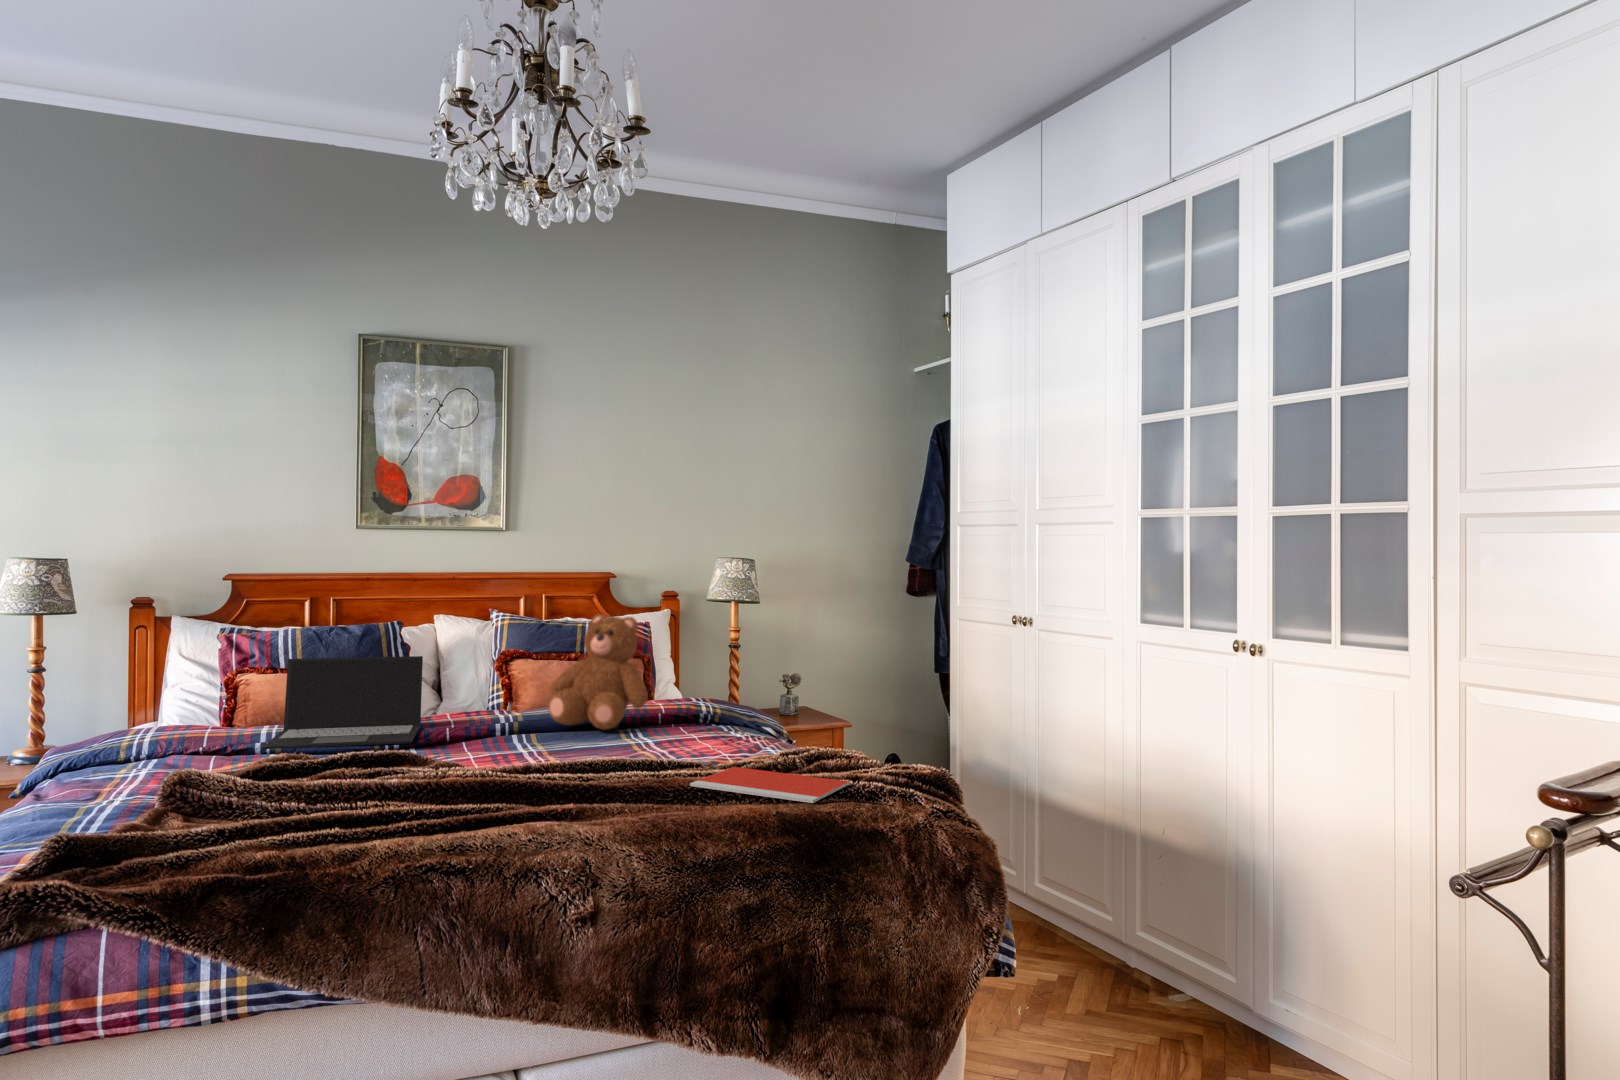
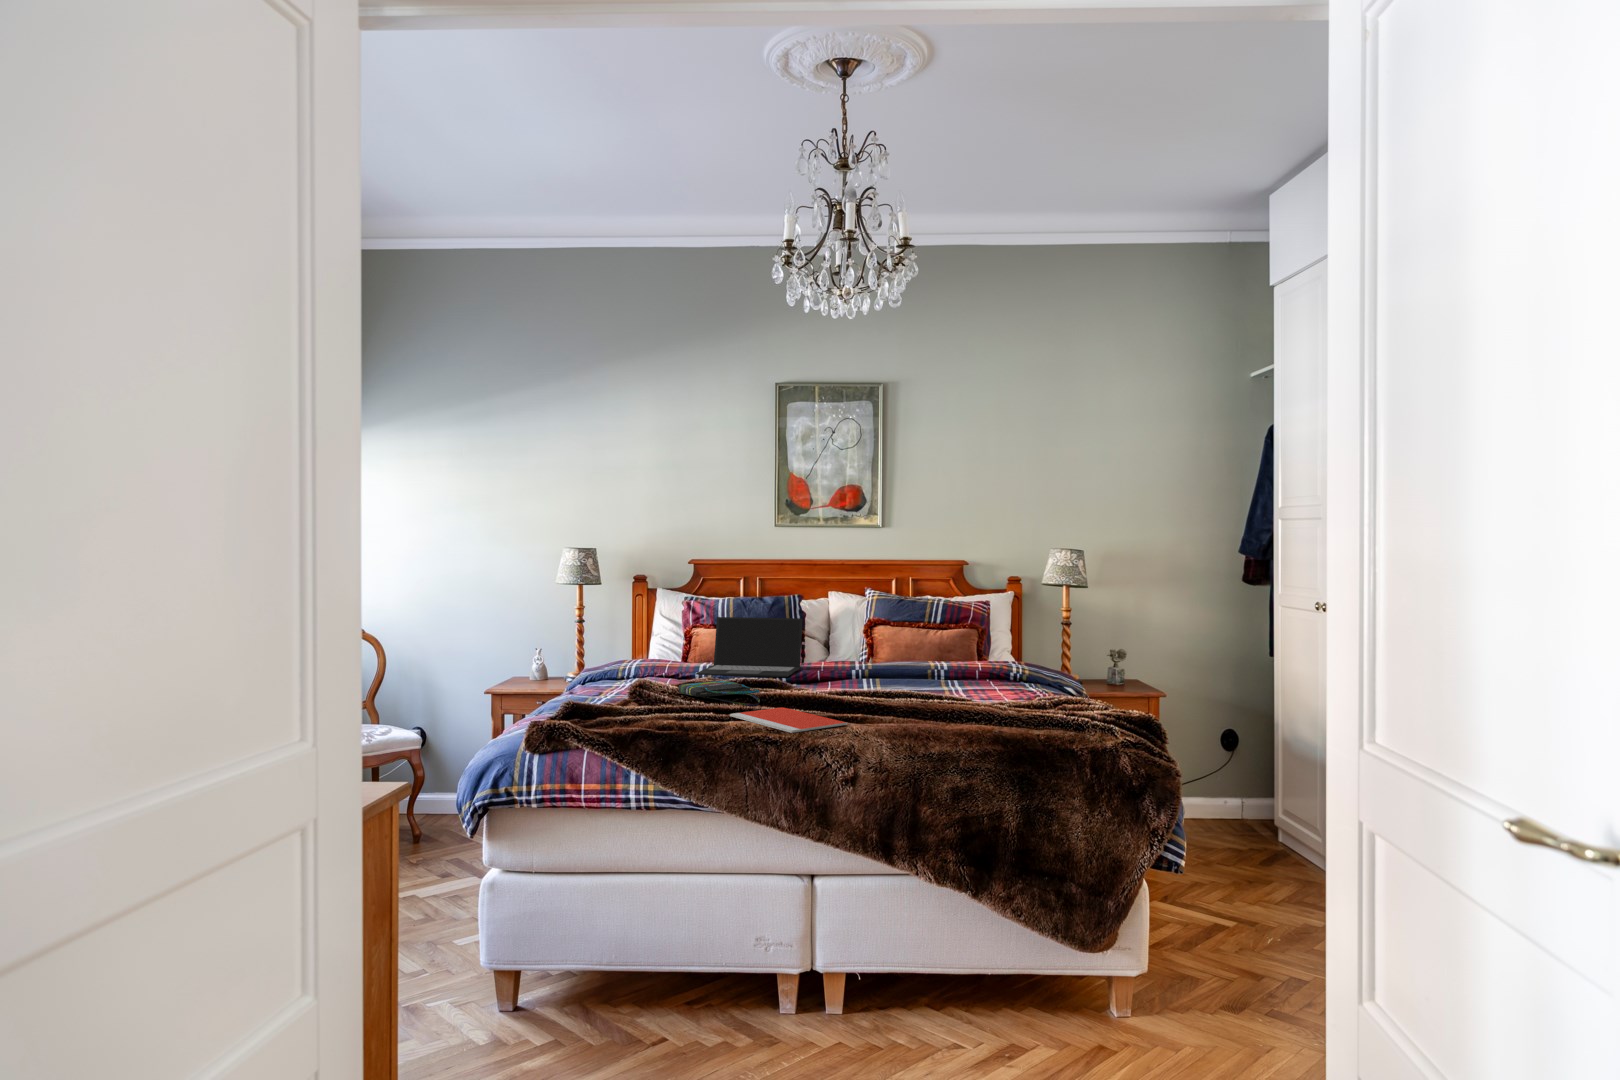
teddy bear: present [548,614,648,730] -> none [885,590,961,679]
tote bag: none [253,762,404,806] -> present [679,680,760,707]
notebook: present [690,767,850,803] -> present [730,707,847,733]

